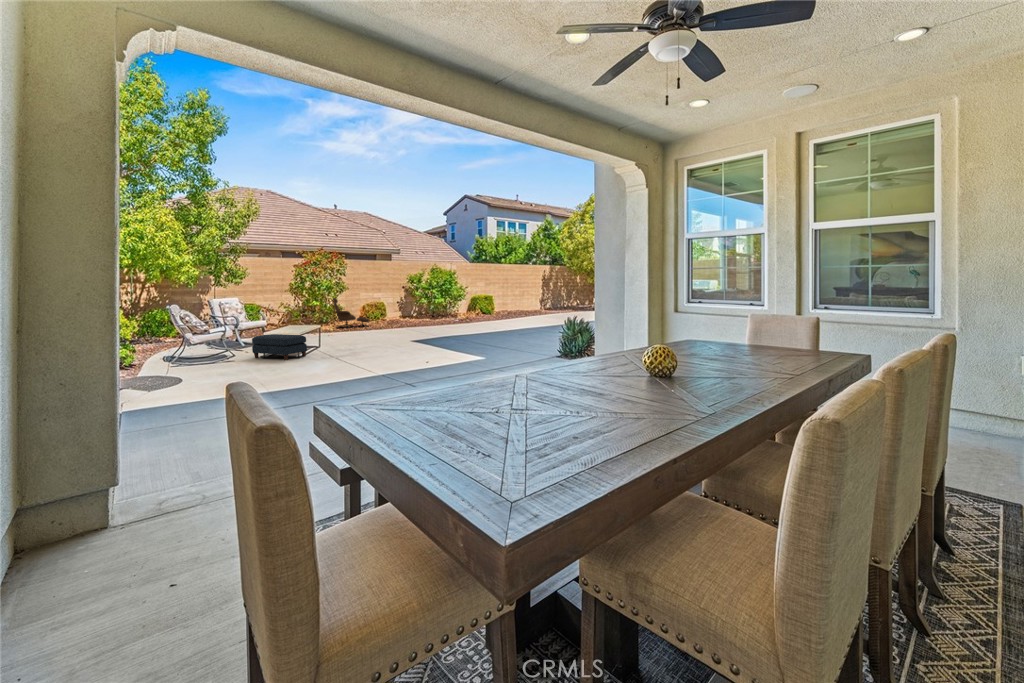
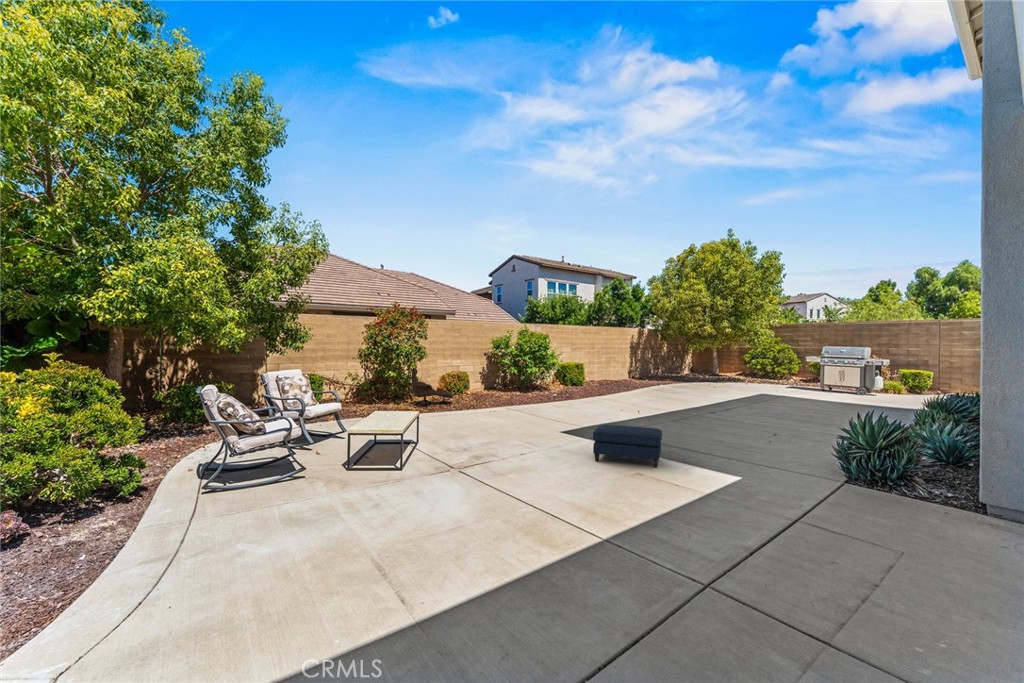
ottoman: present [252,334,307,360] -> present [593,425,662,468]

